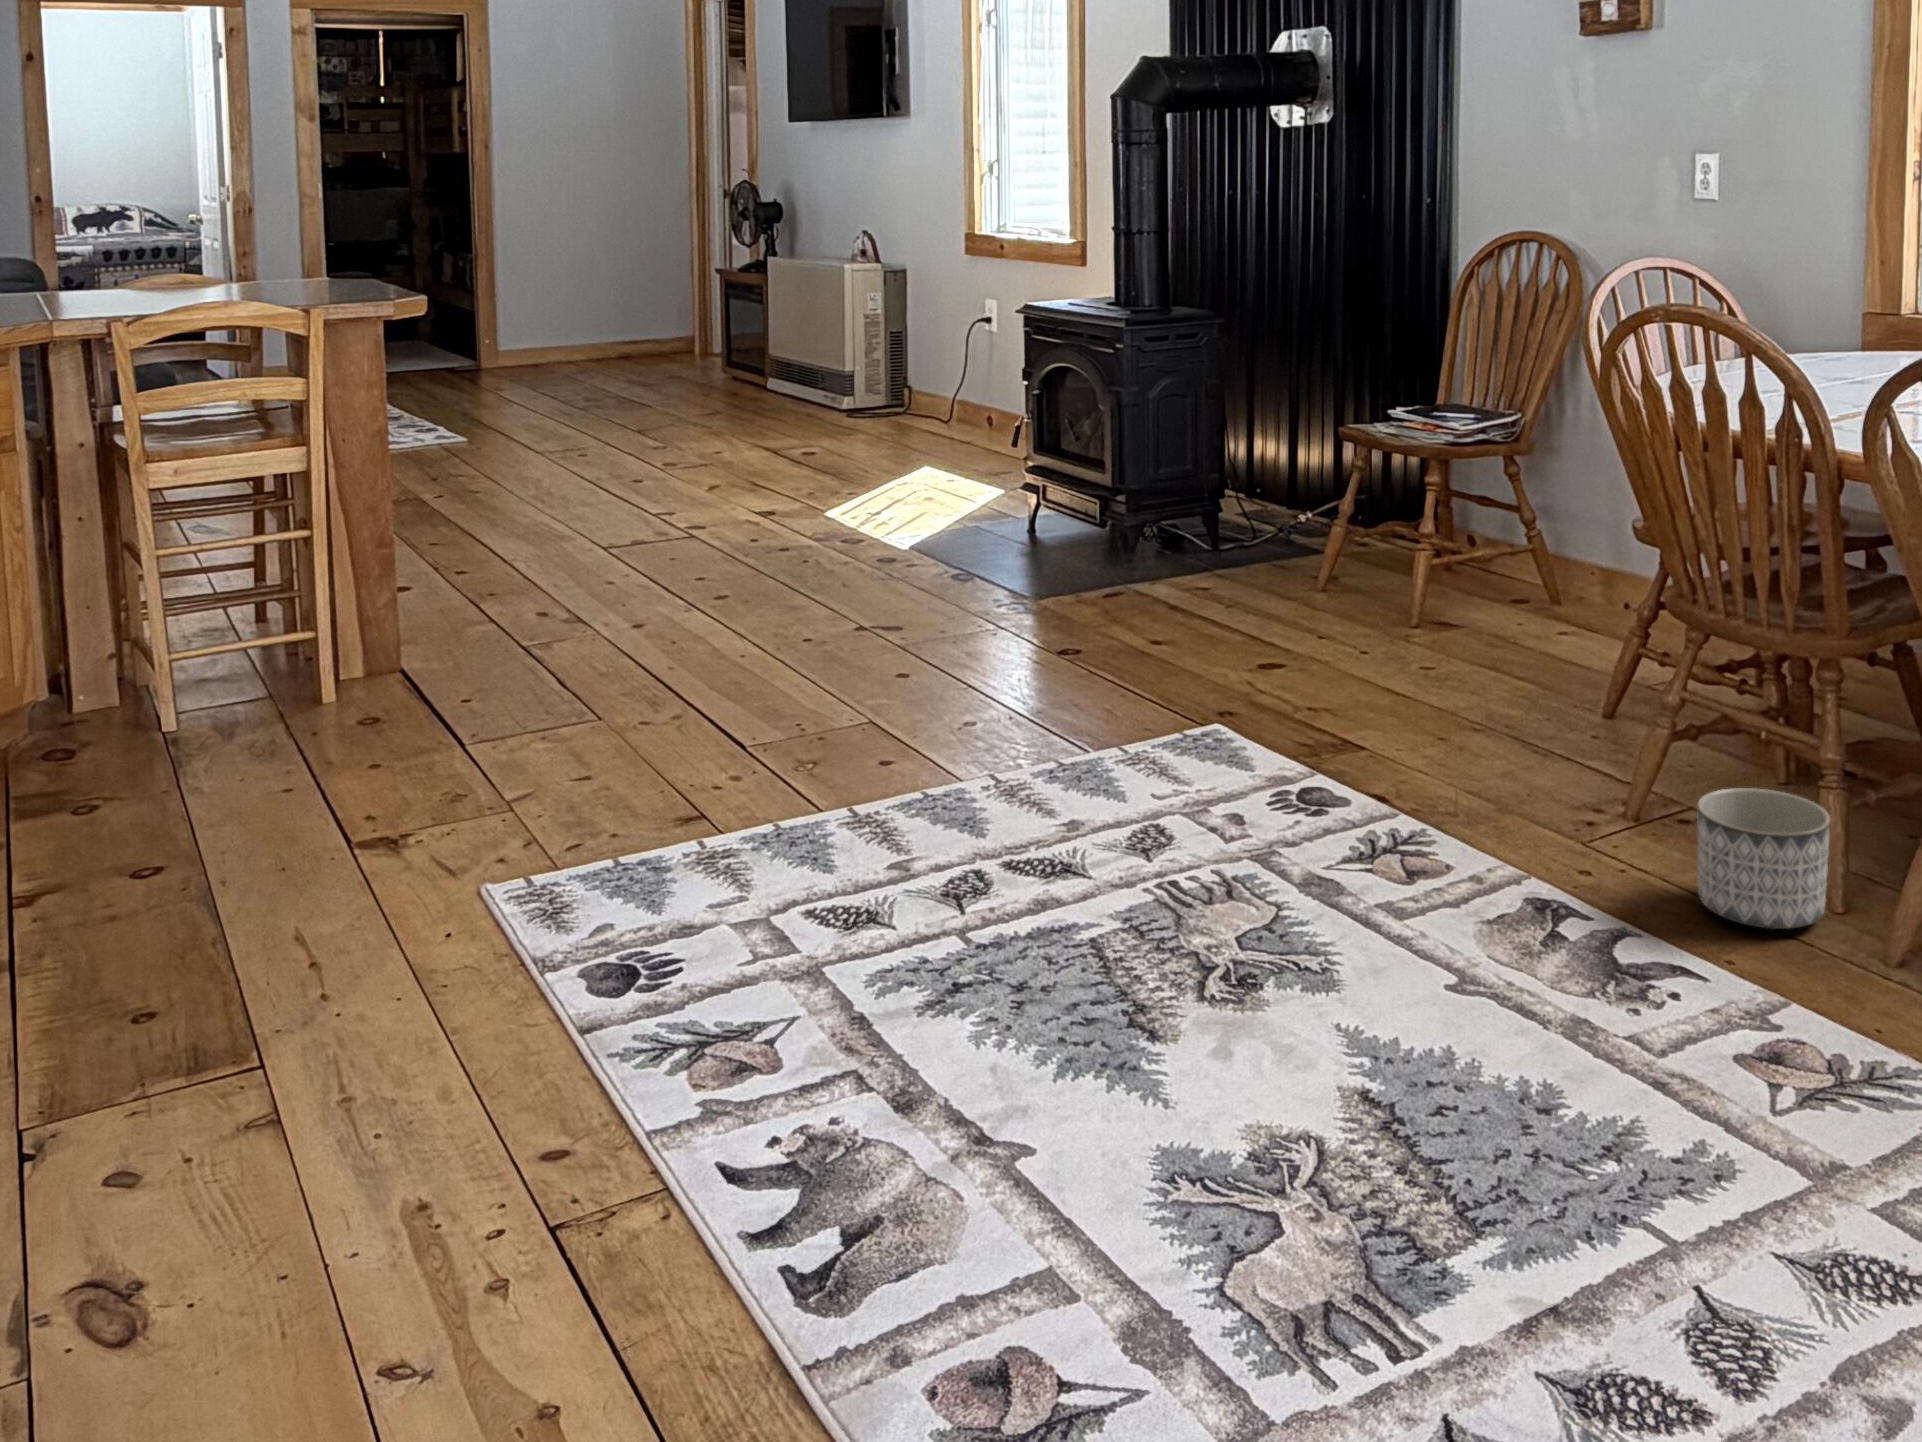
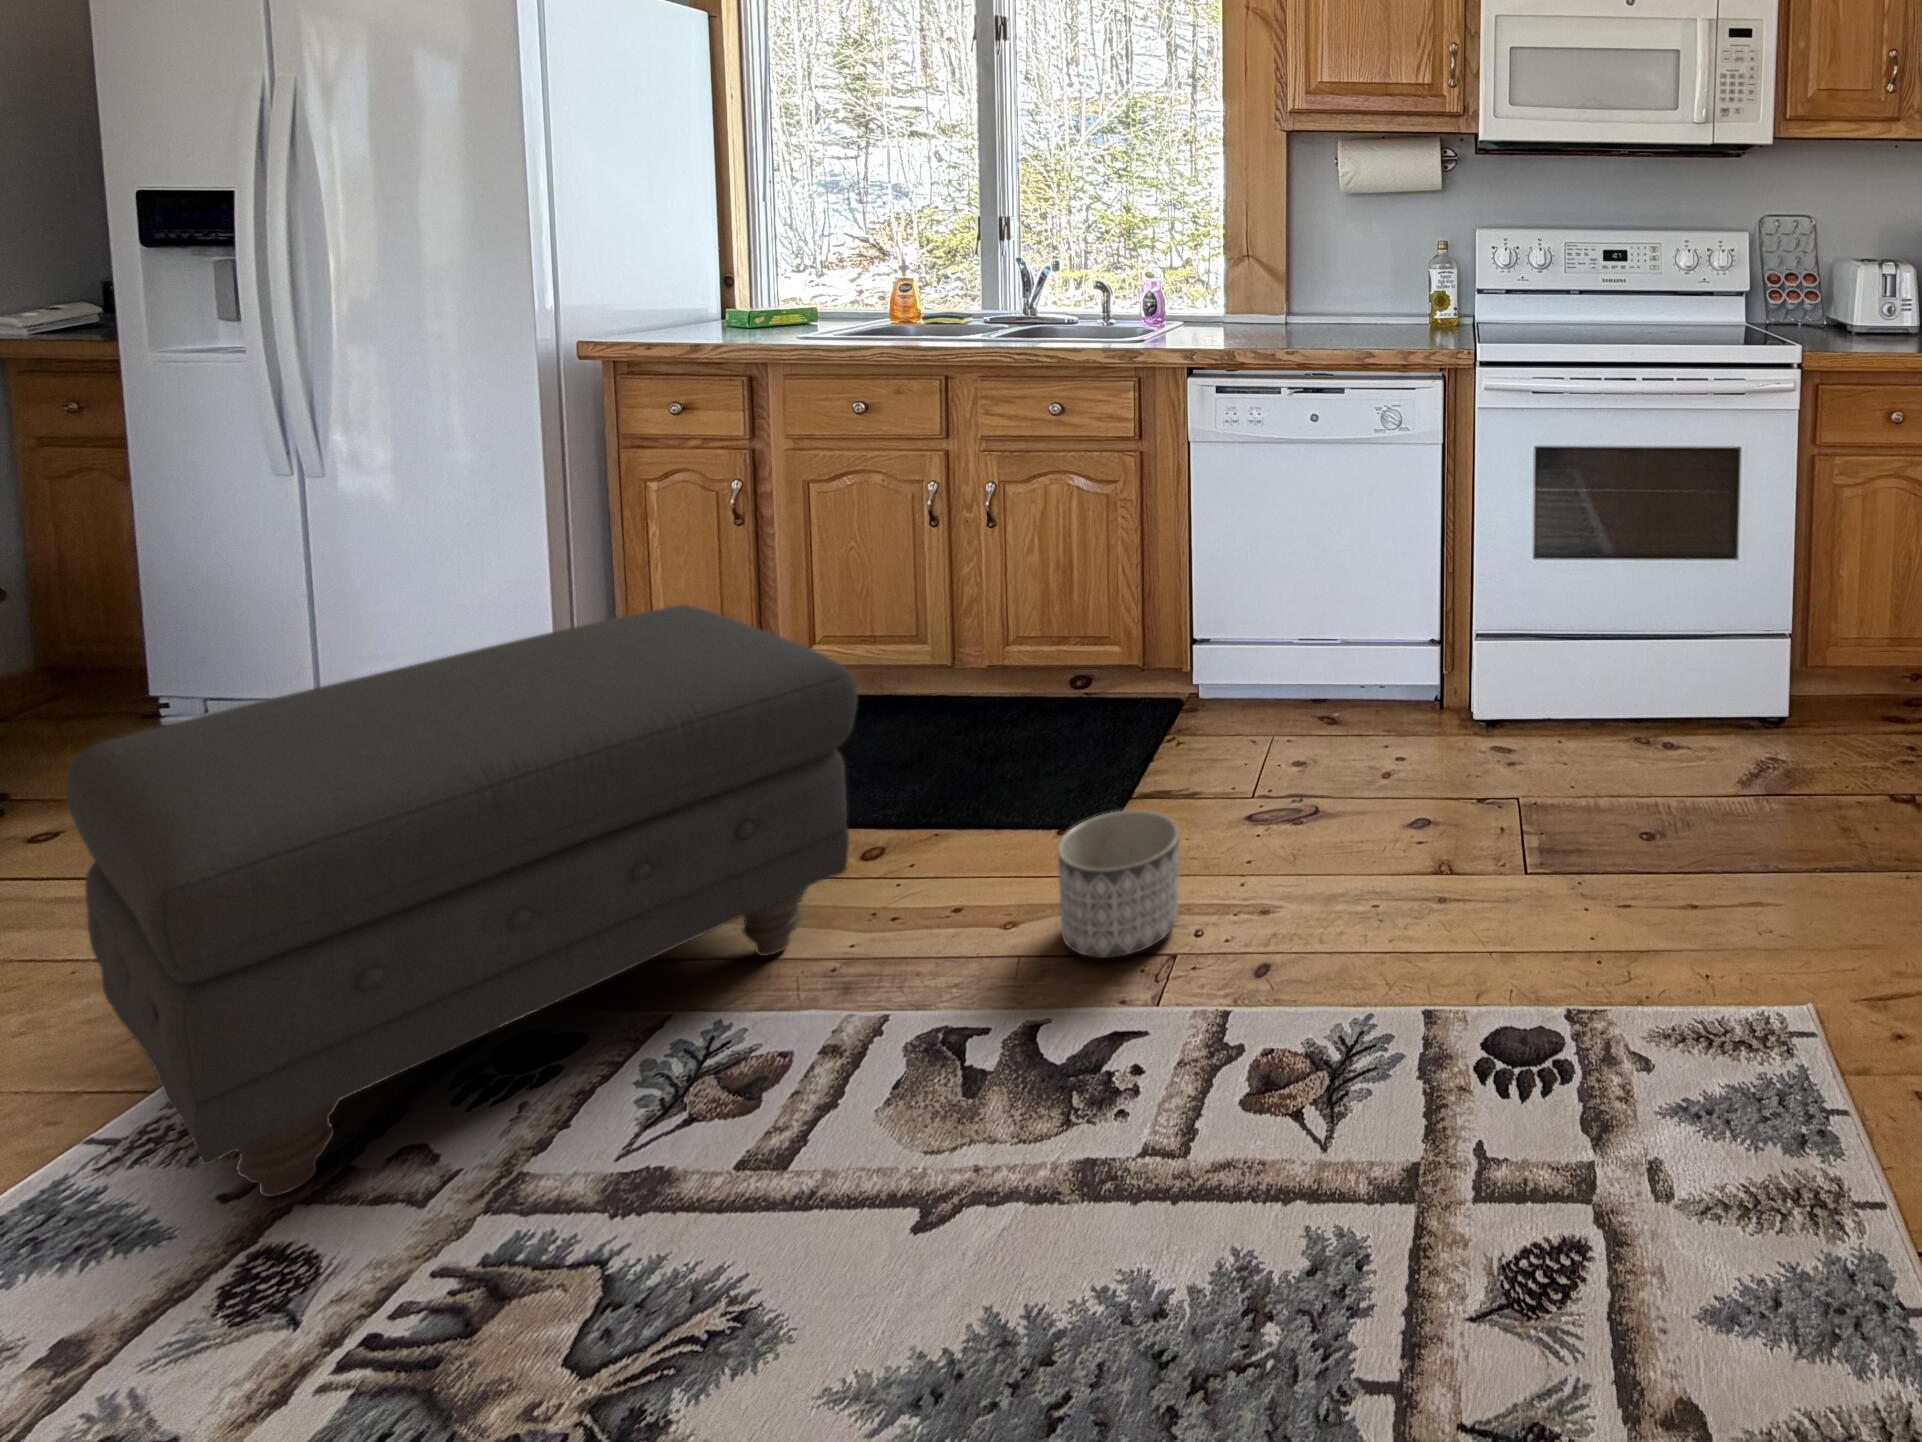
ottoman: none [1119,500,1562,810] -> present [65,605,857,1197]

